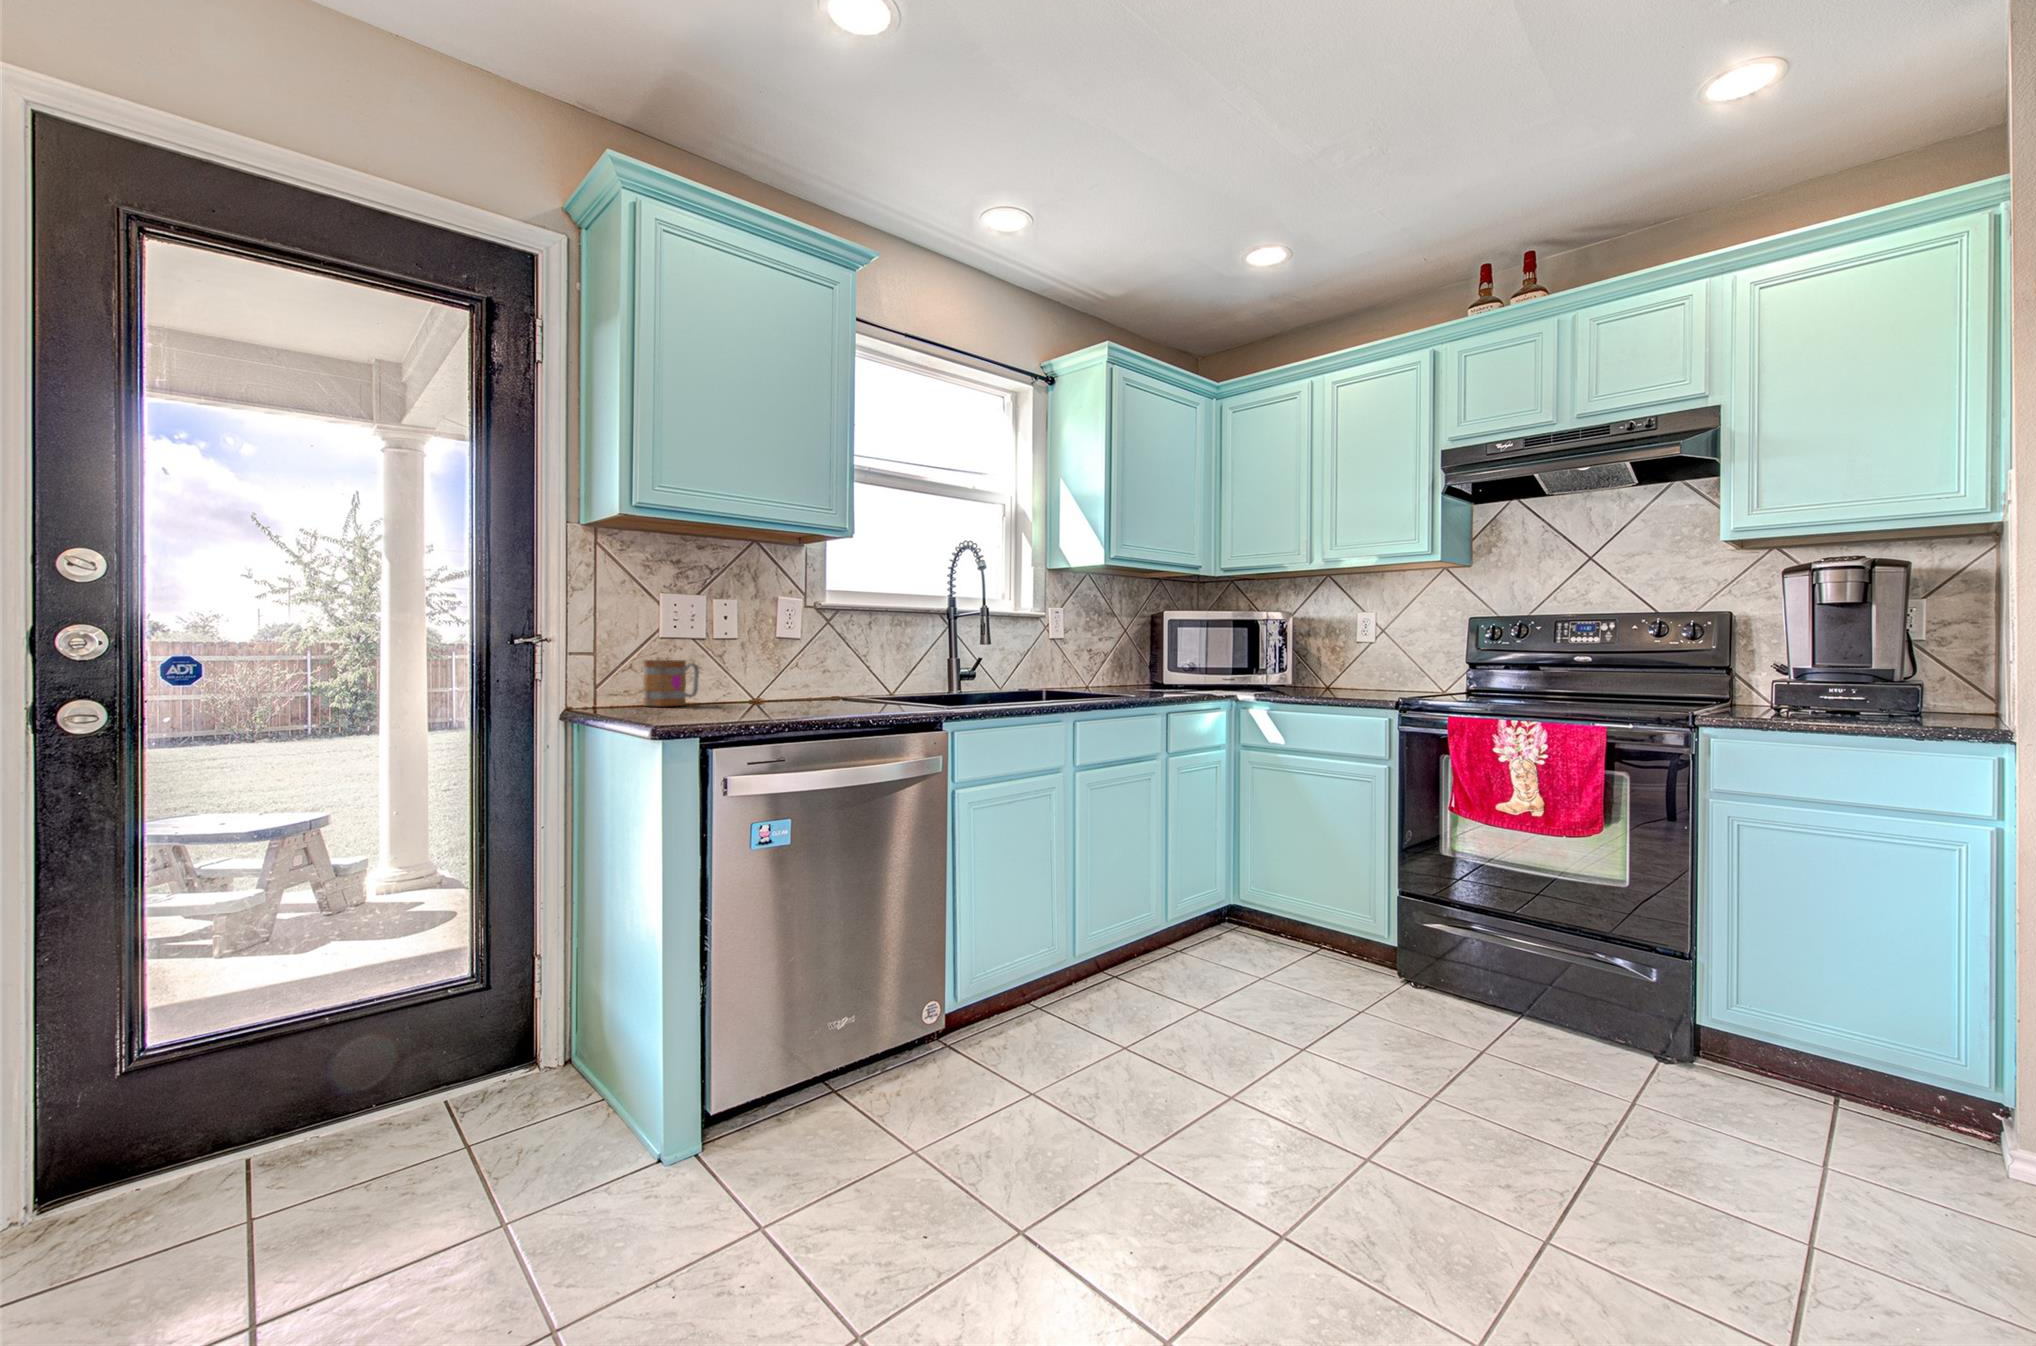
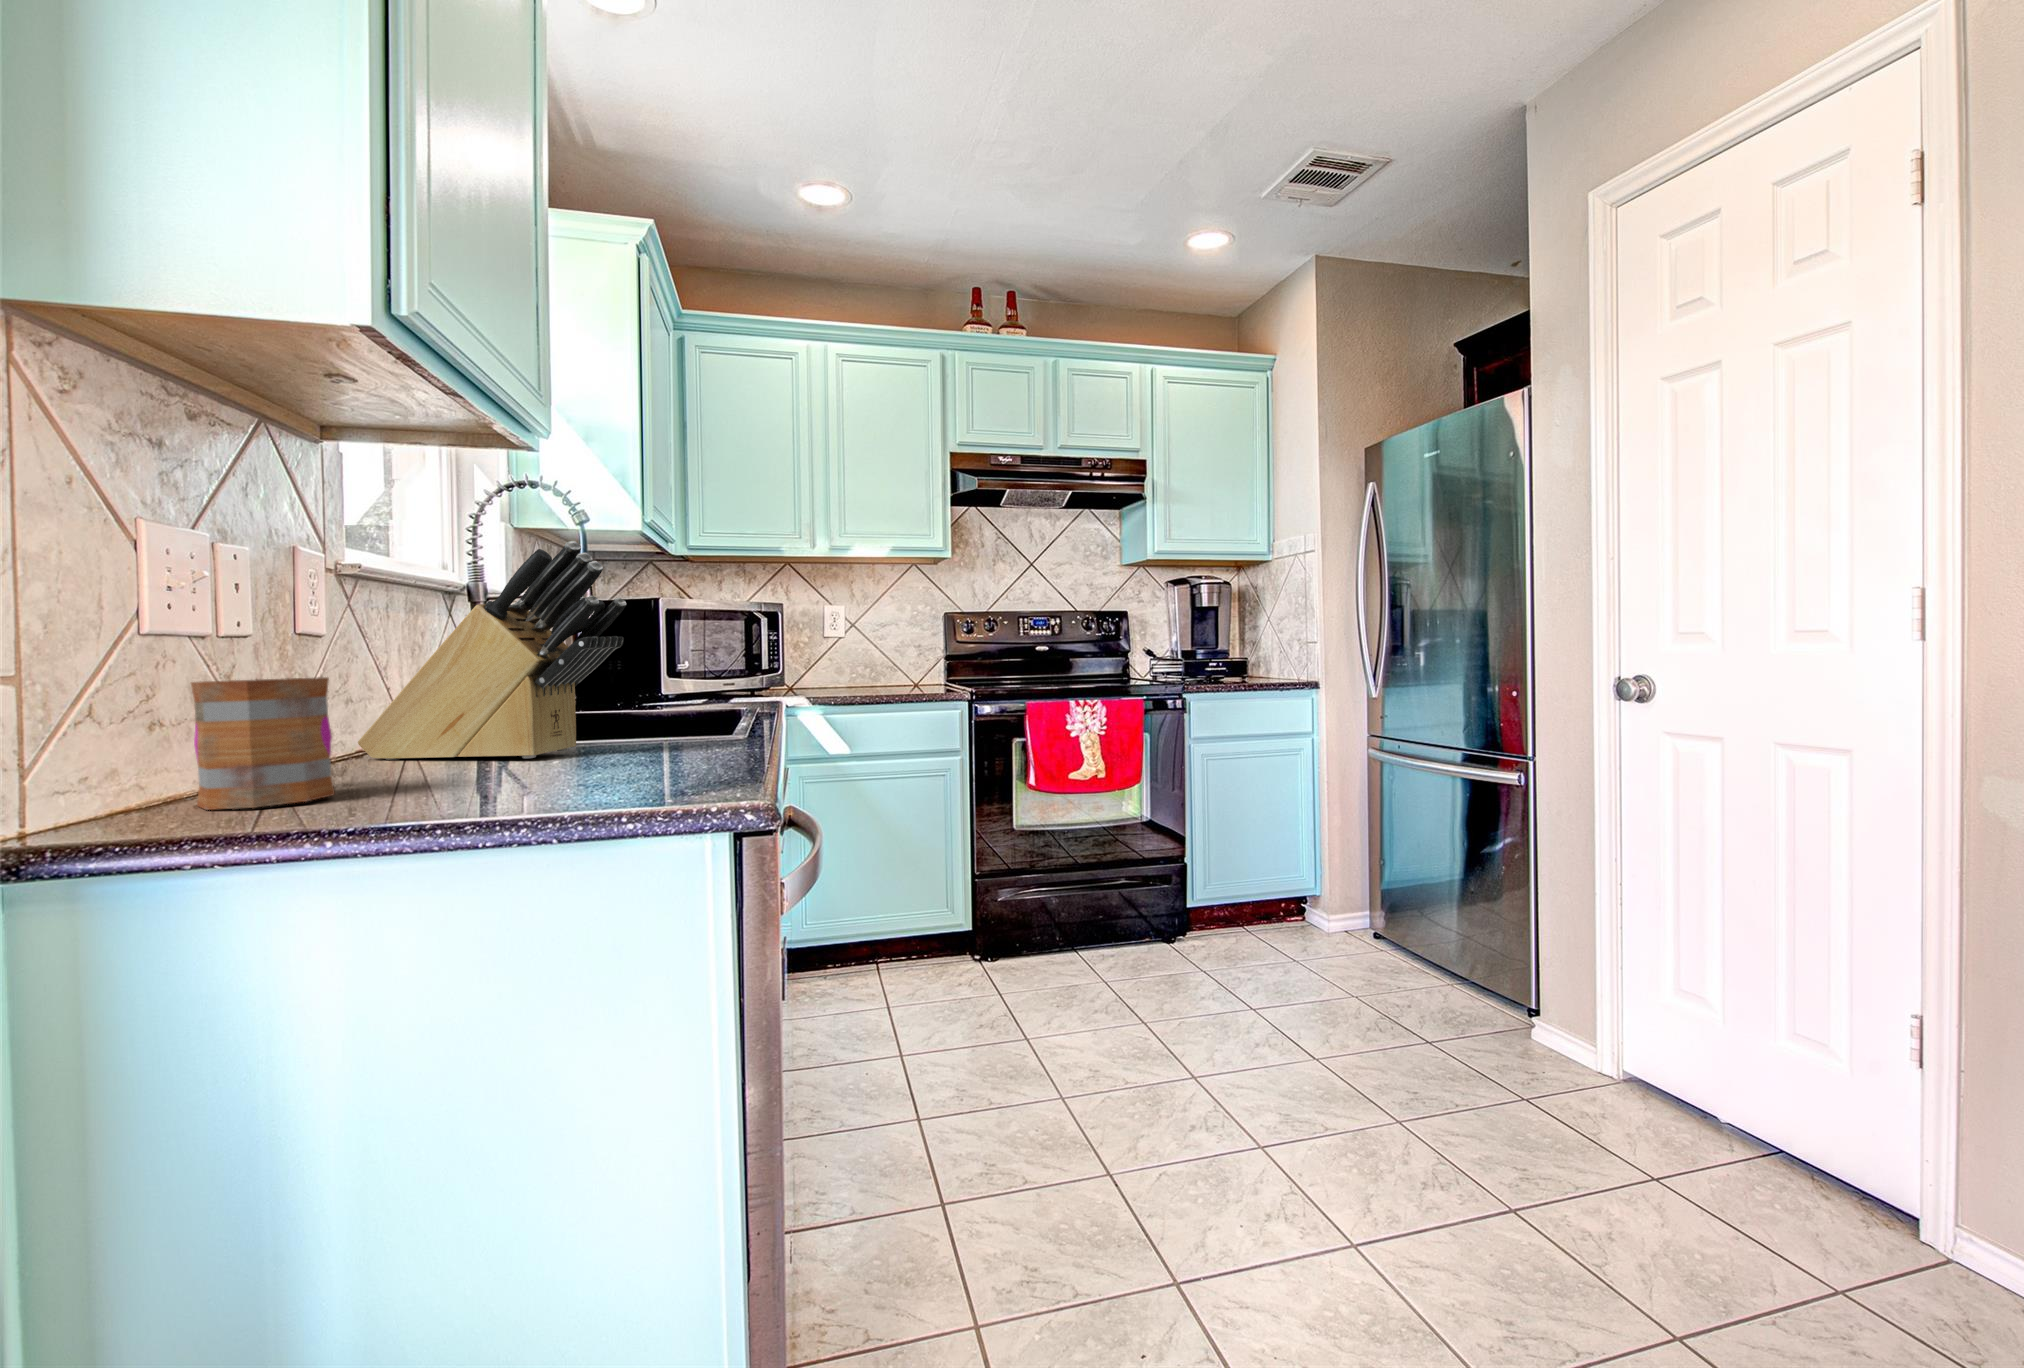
knife block: none [791,594,851,705] -> present [358,541,626,760]

